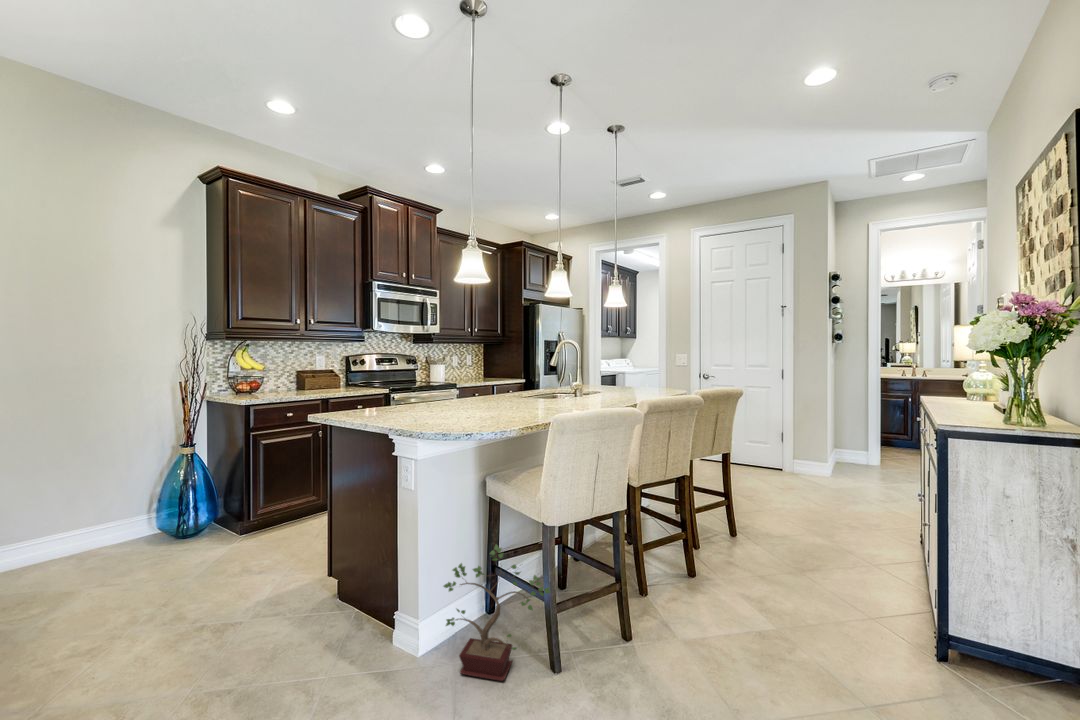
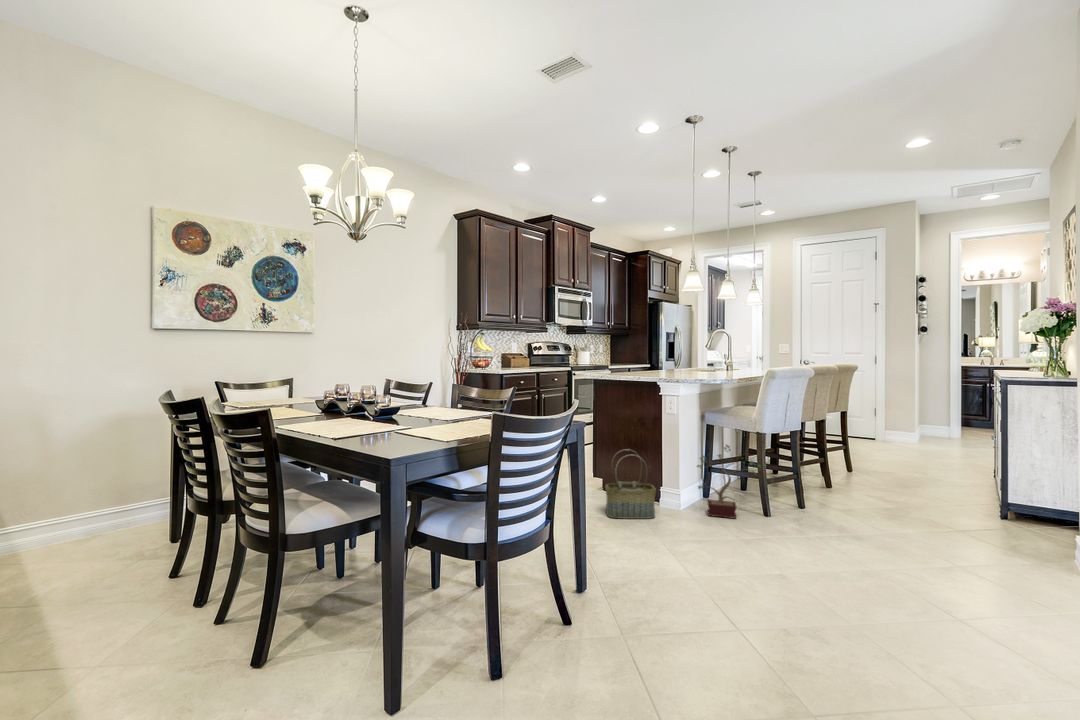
basket: none [271,556,371,694] -> present [605,449,656,519]

